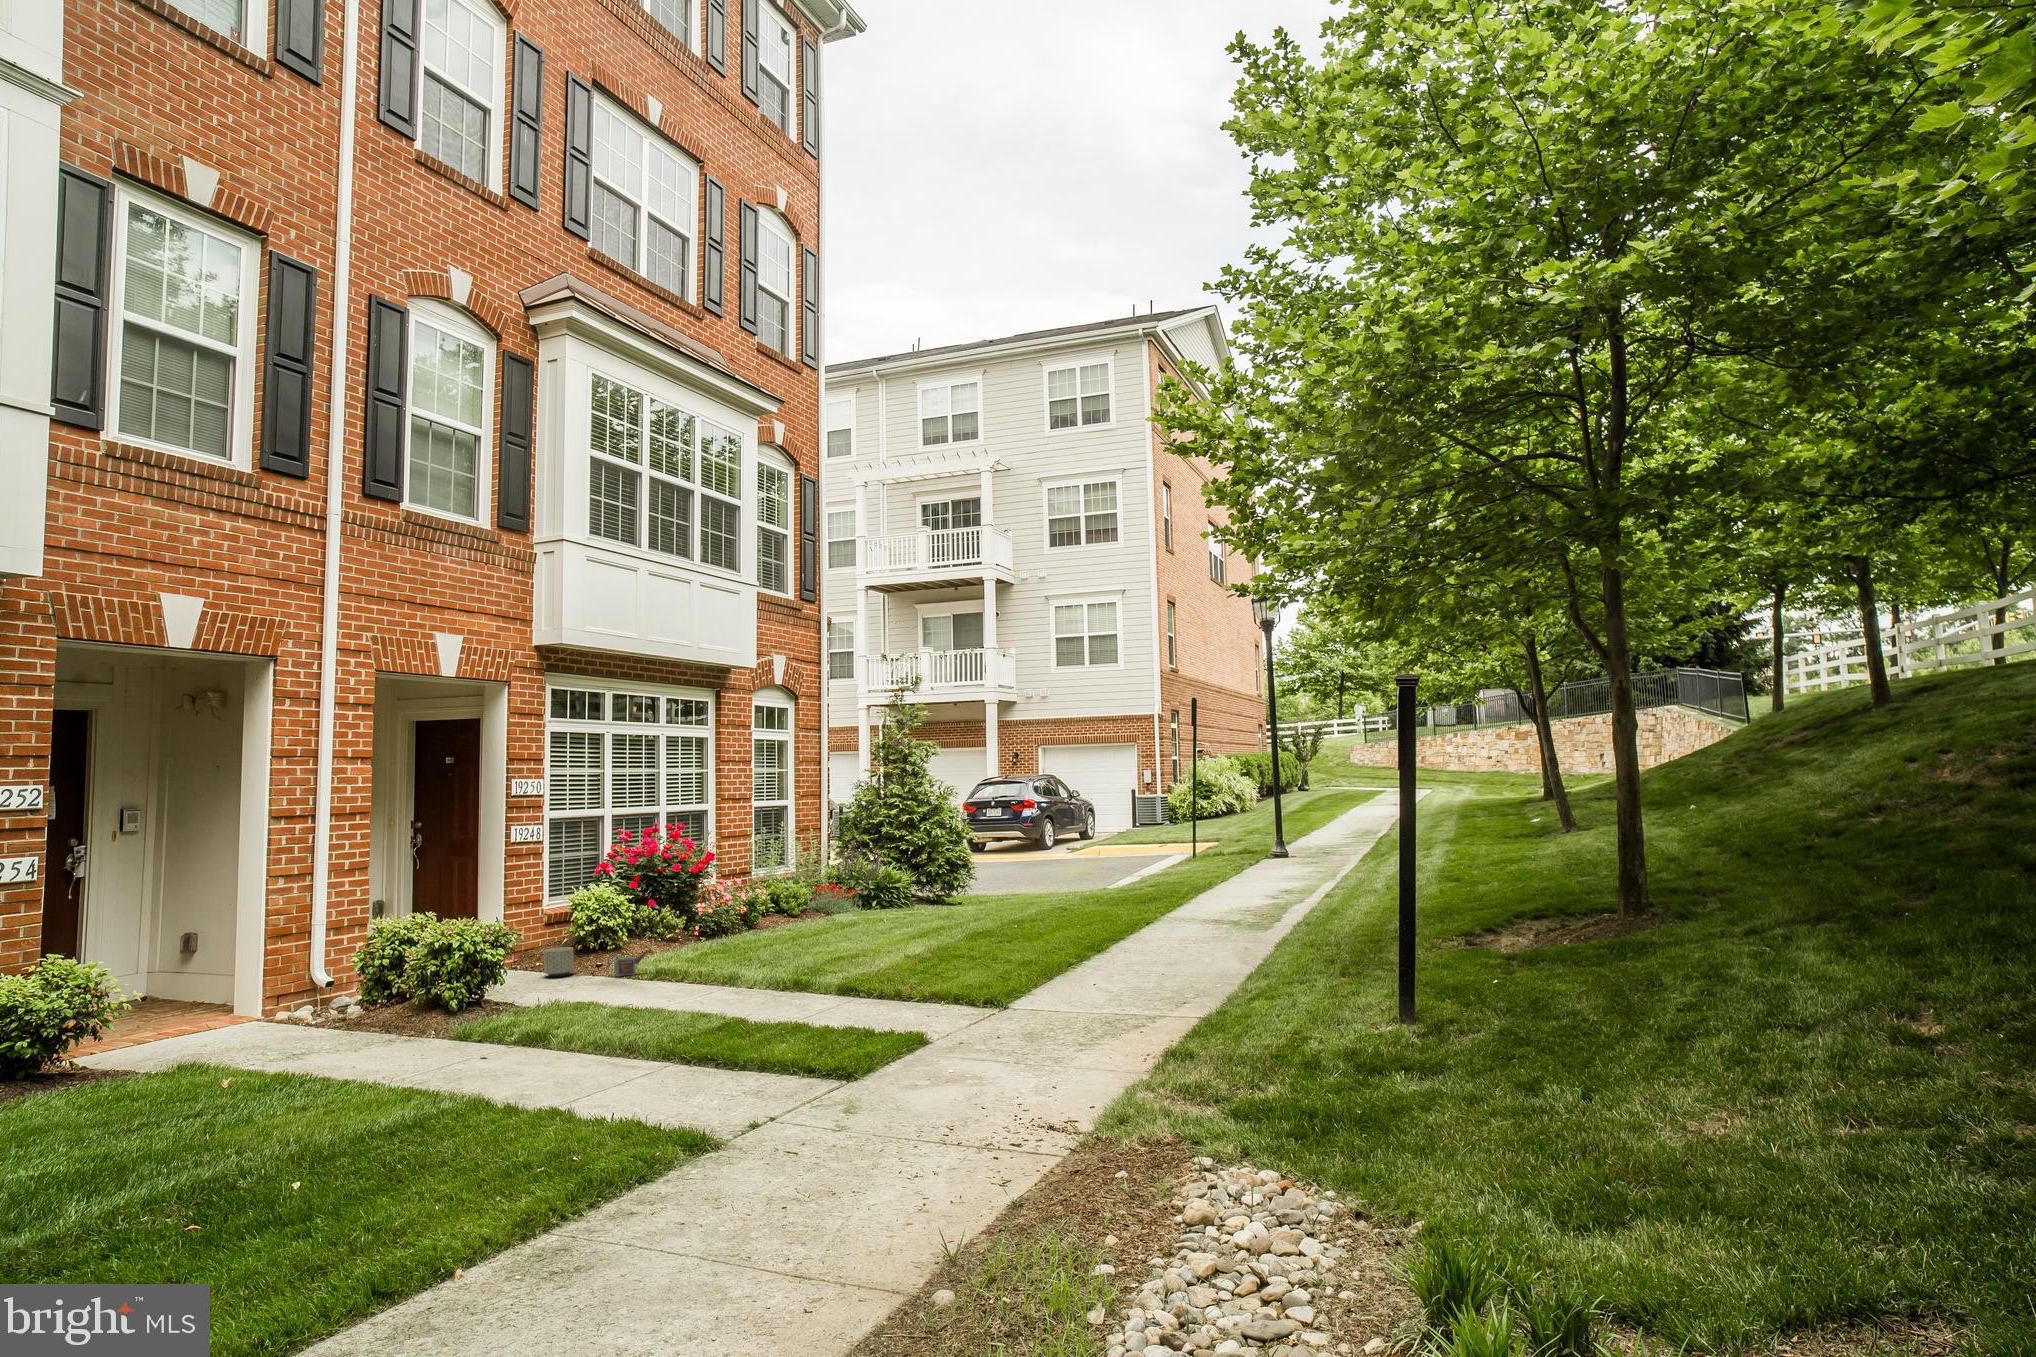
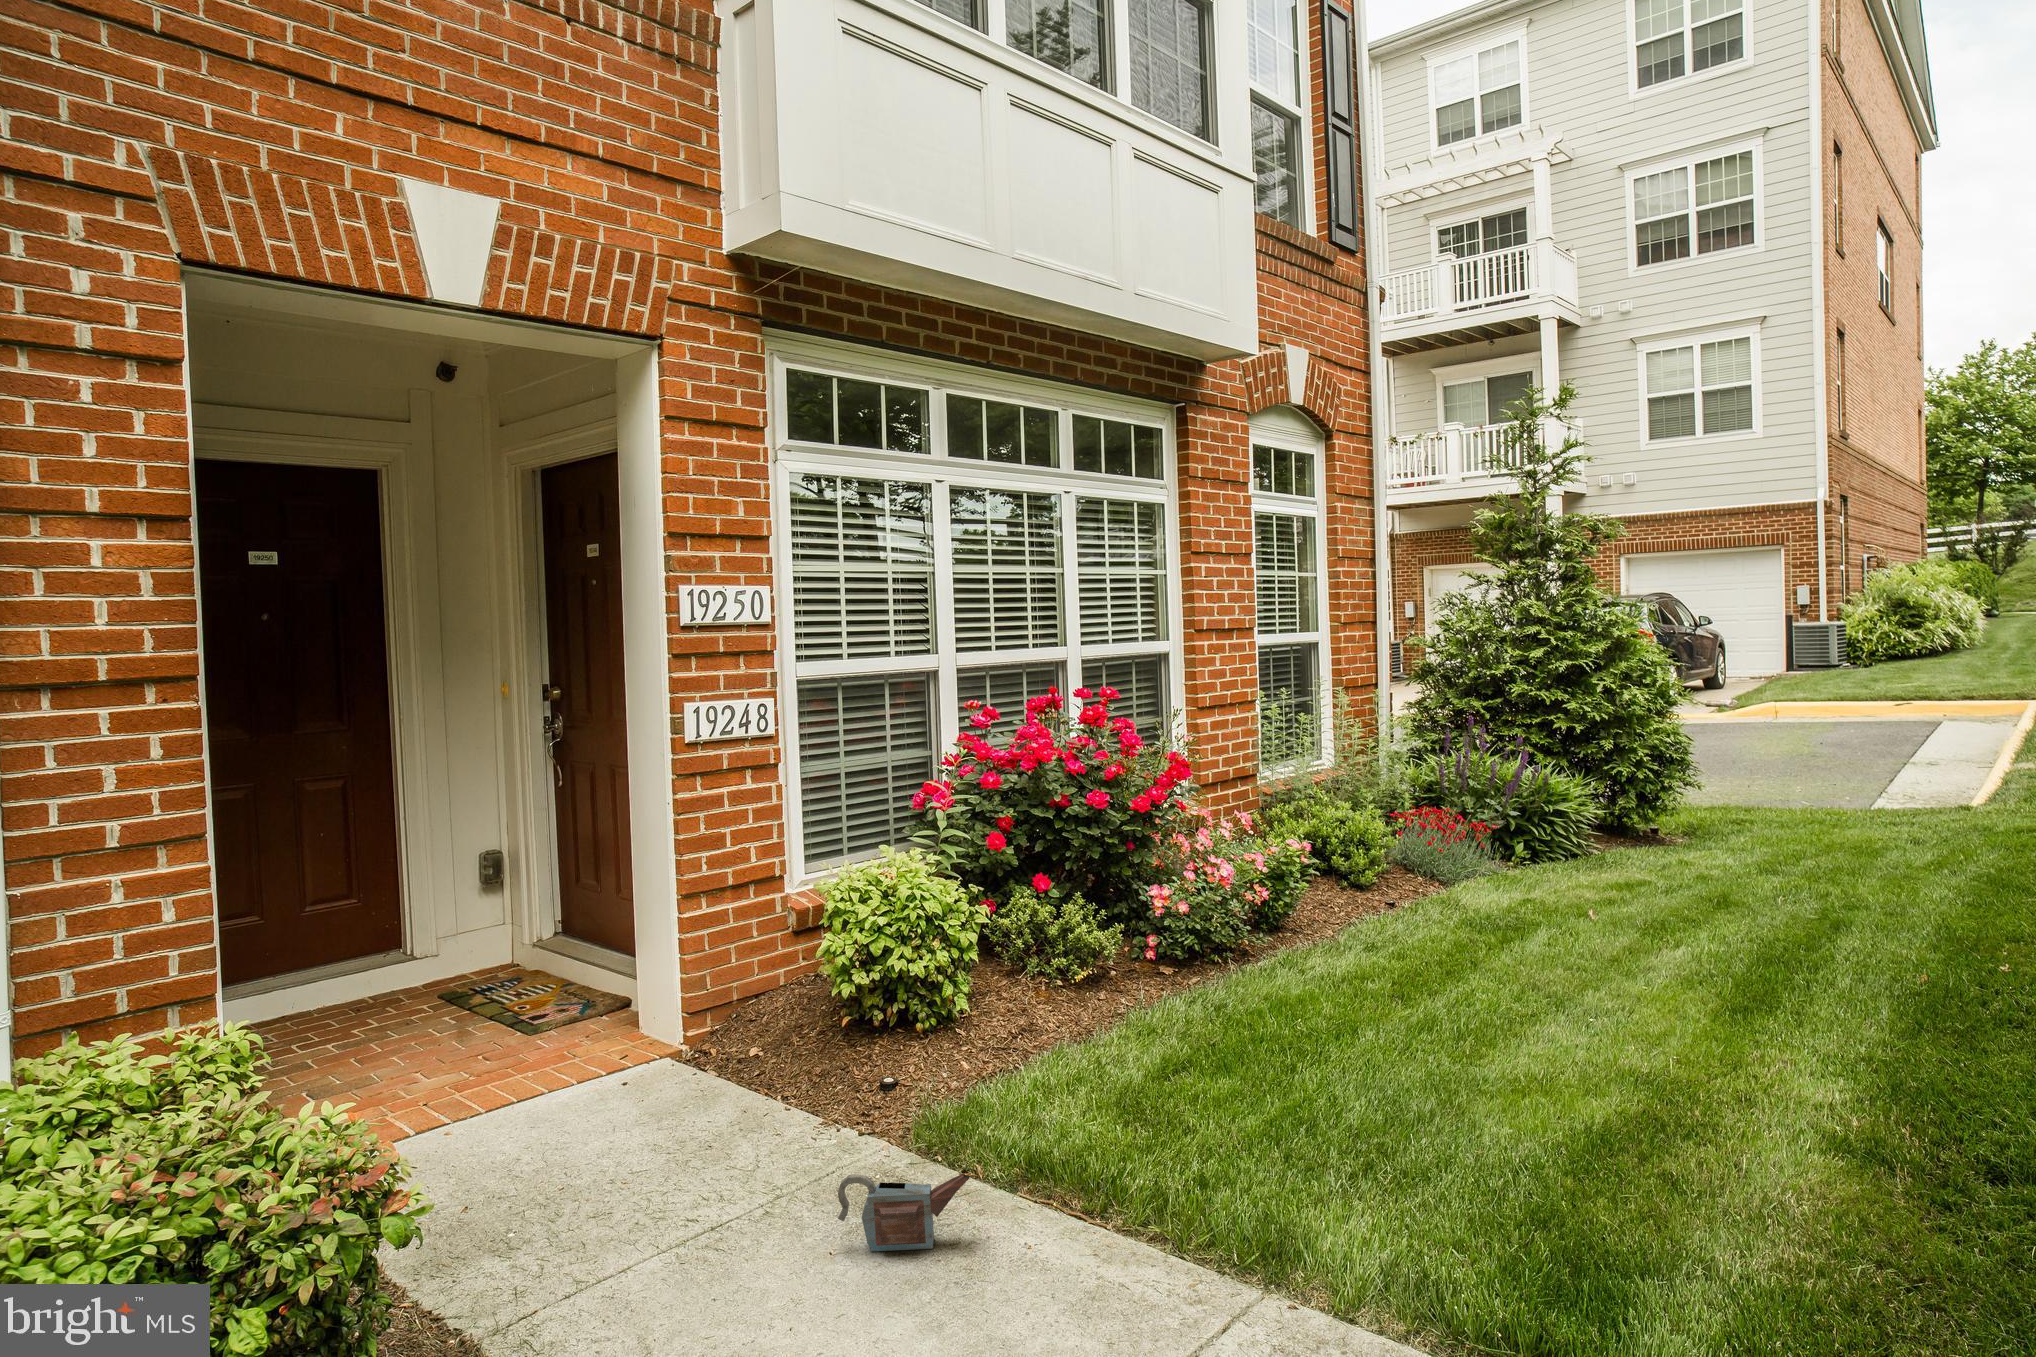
planter: present [544,947,574,977] -> none [678,1084,771,1194]

